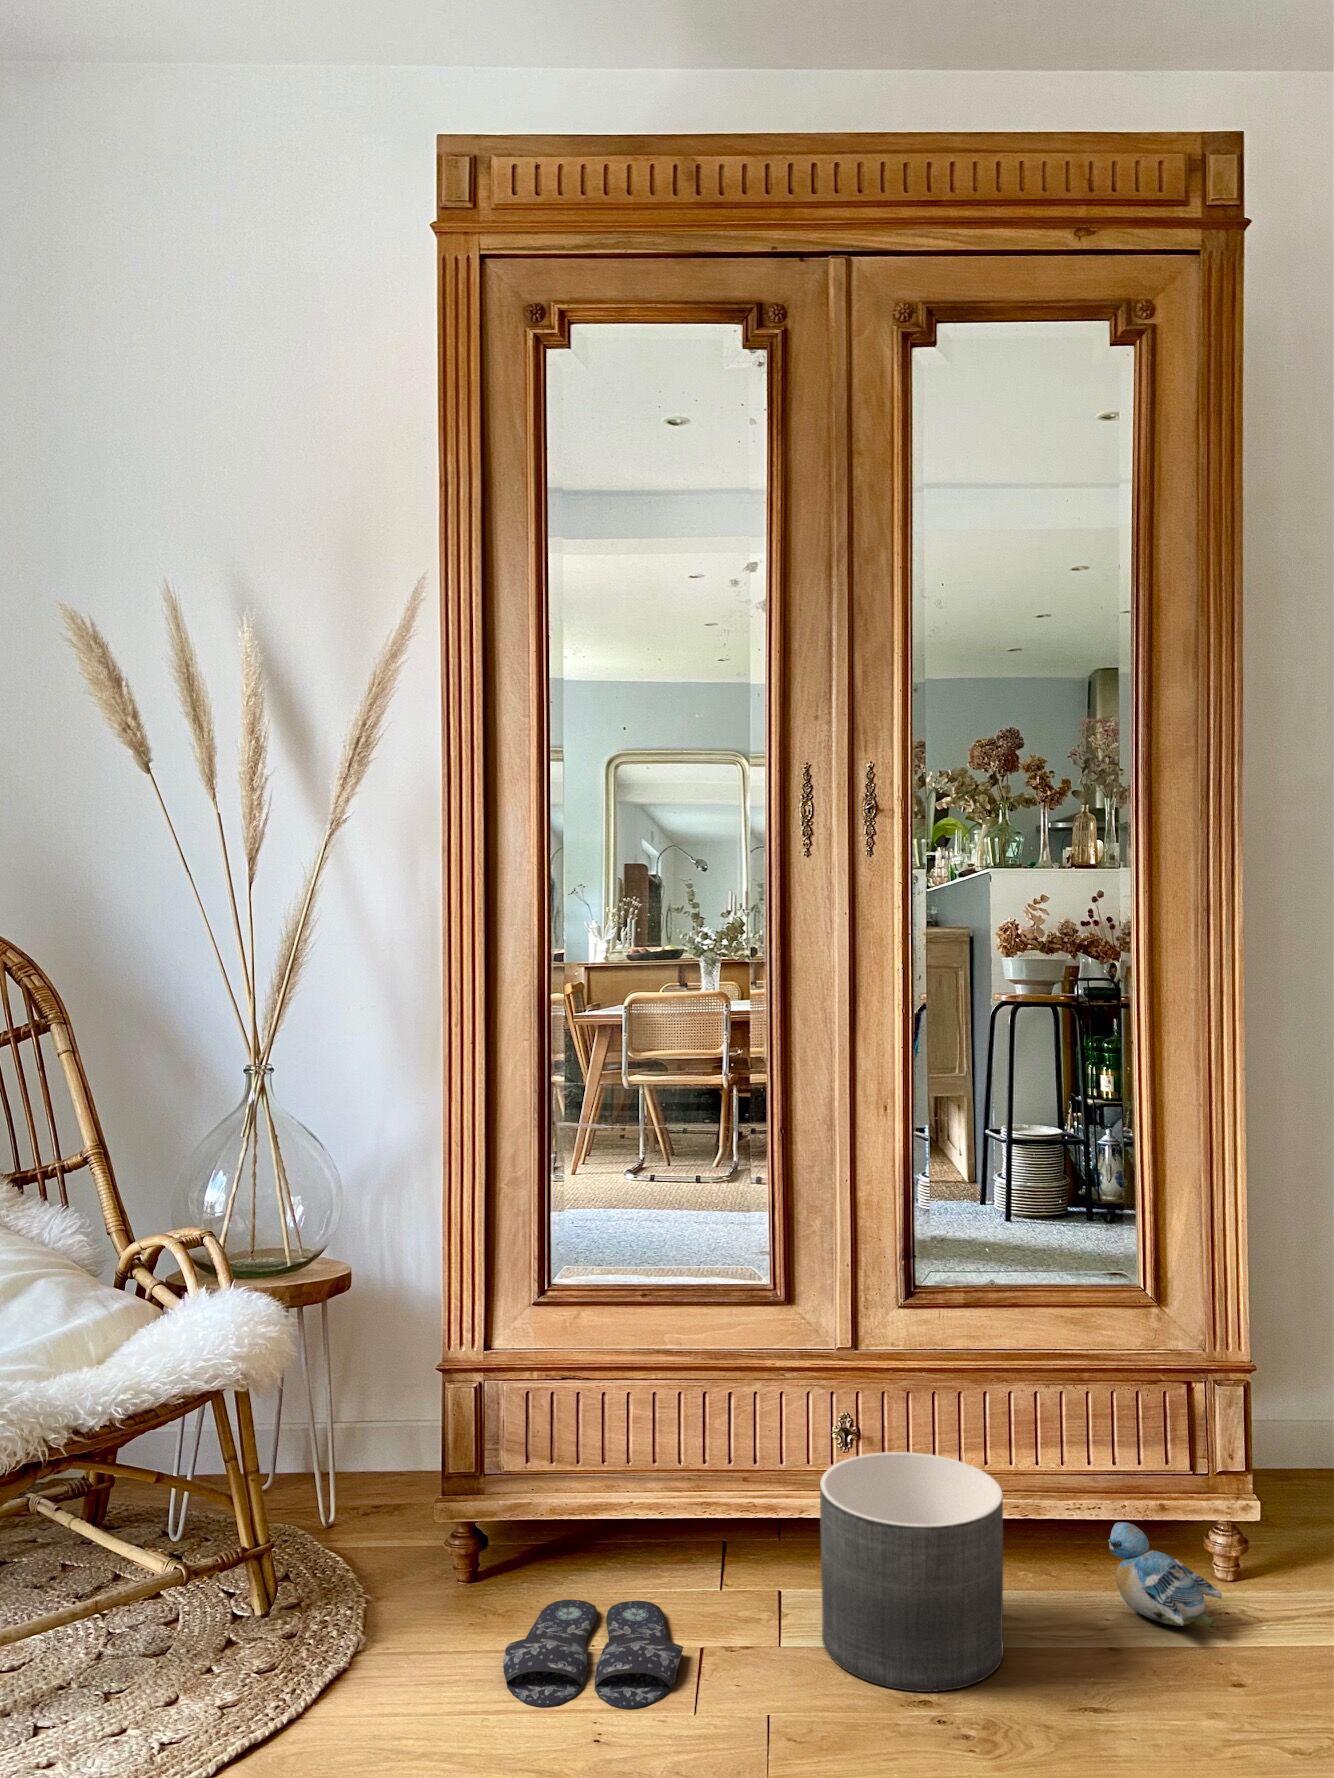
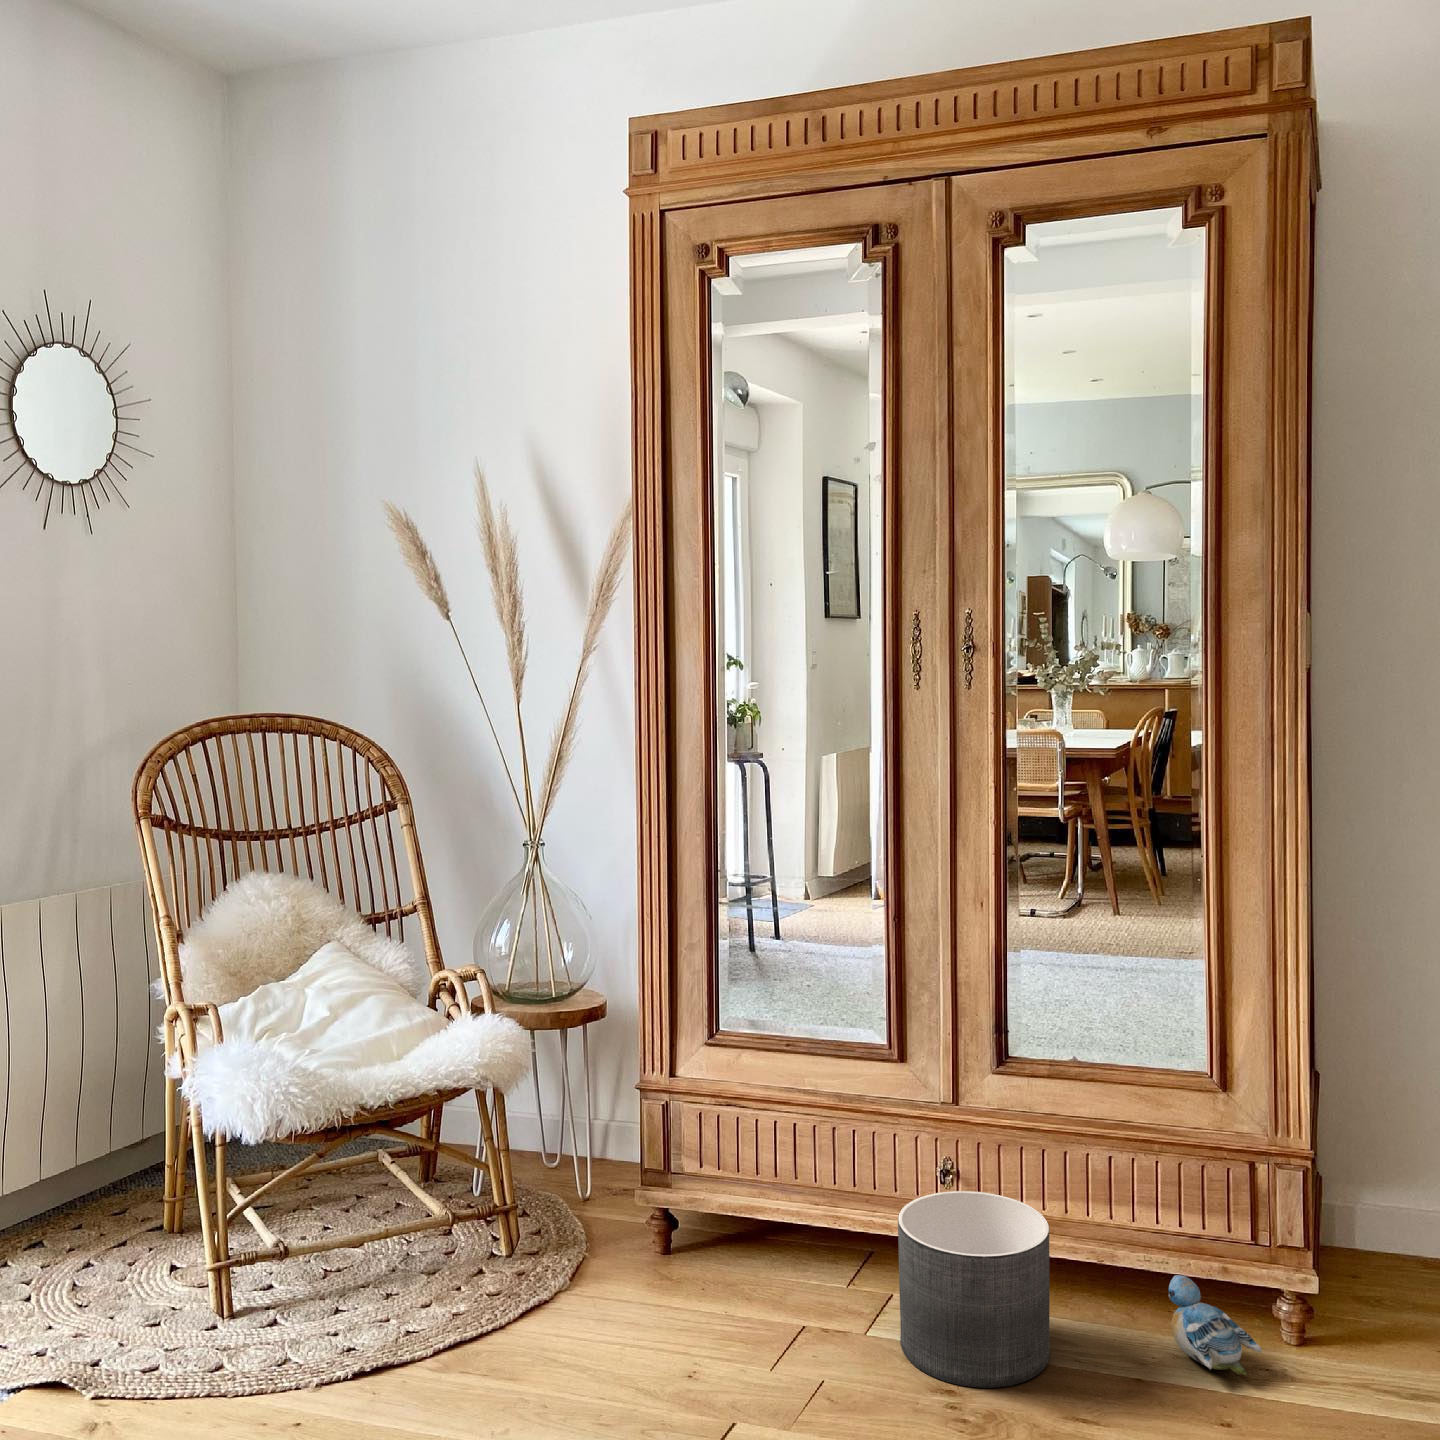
slippers: present [503,1600,683,1710] -> none [648,1273,790,1361]

